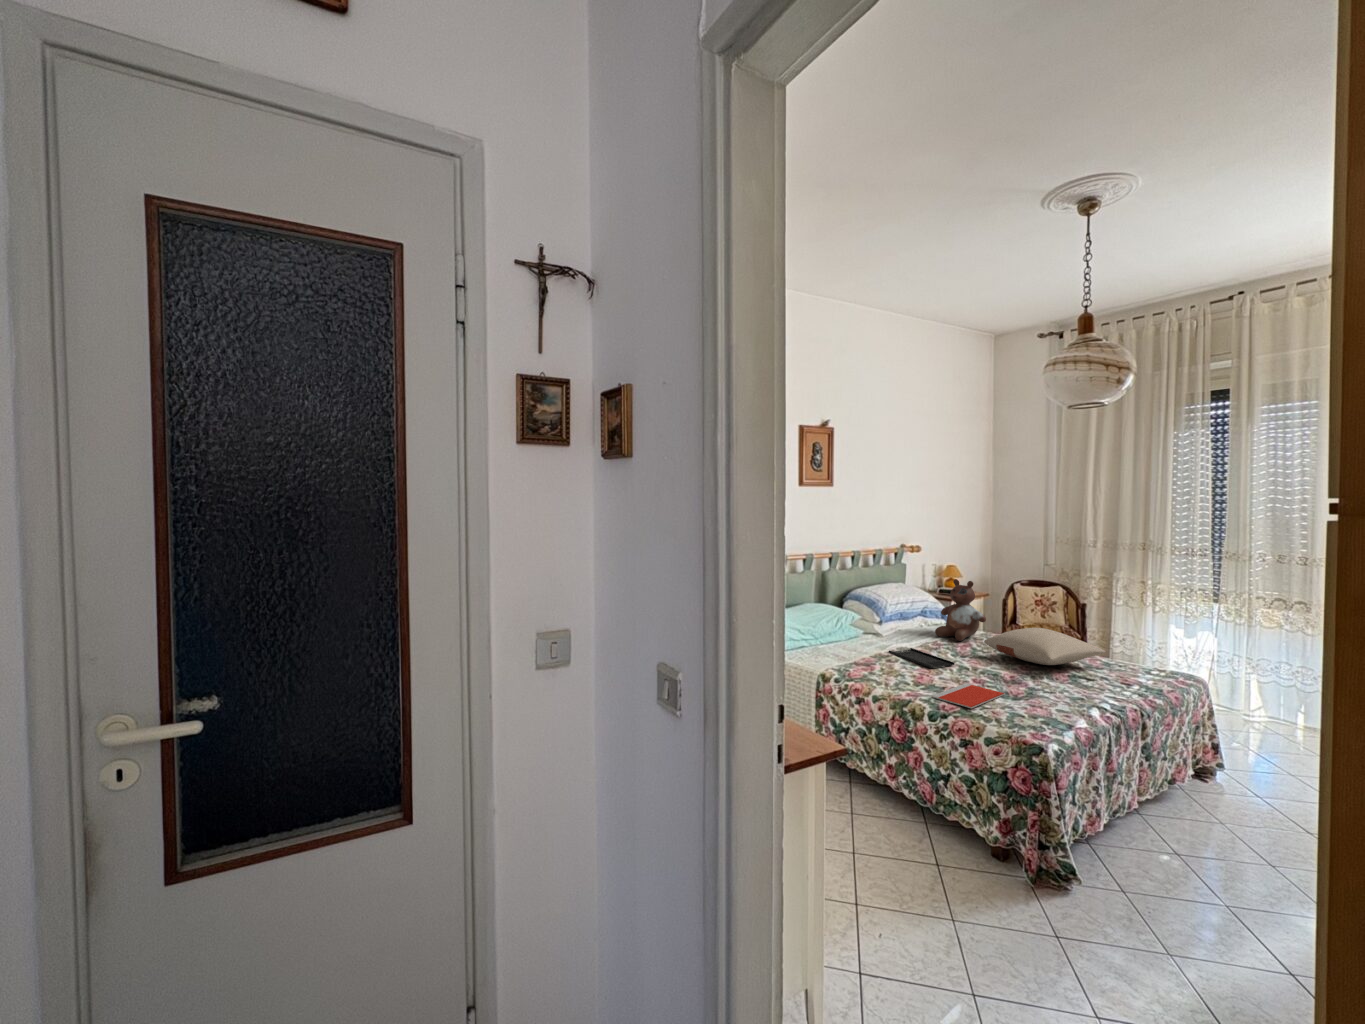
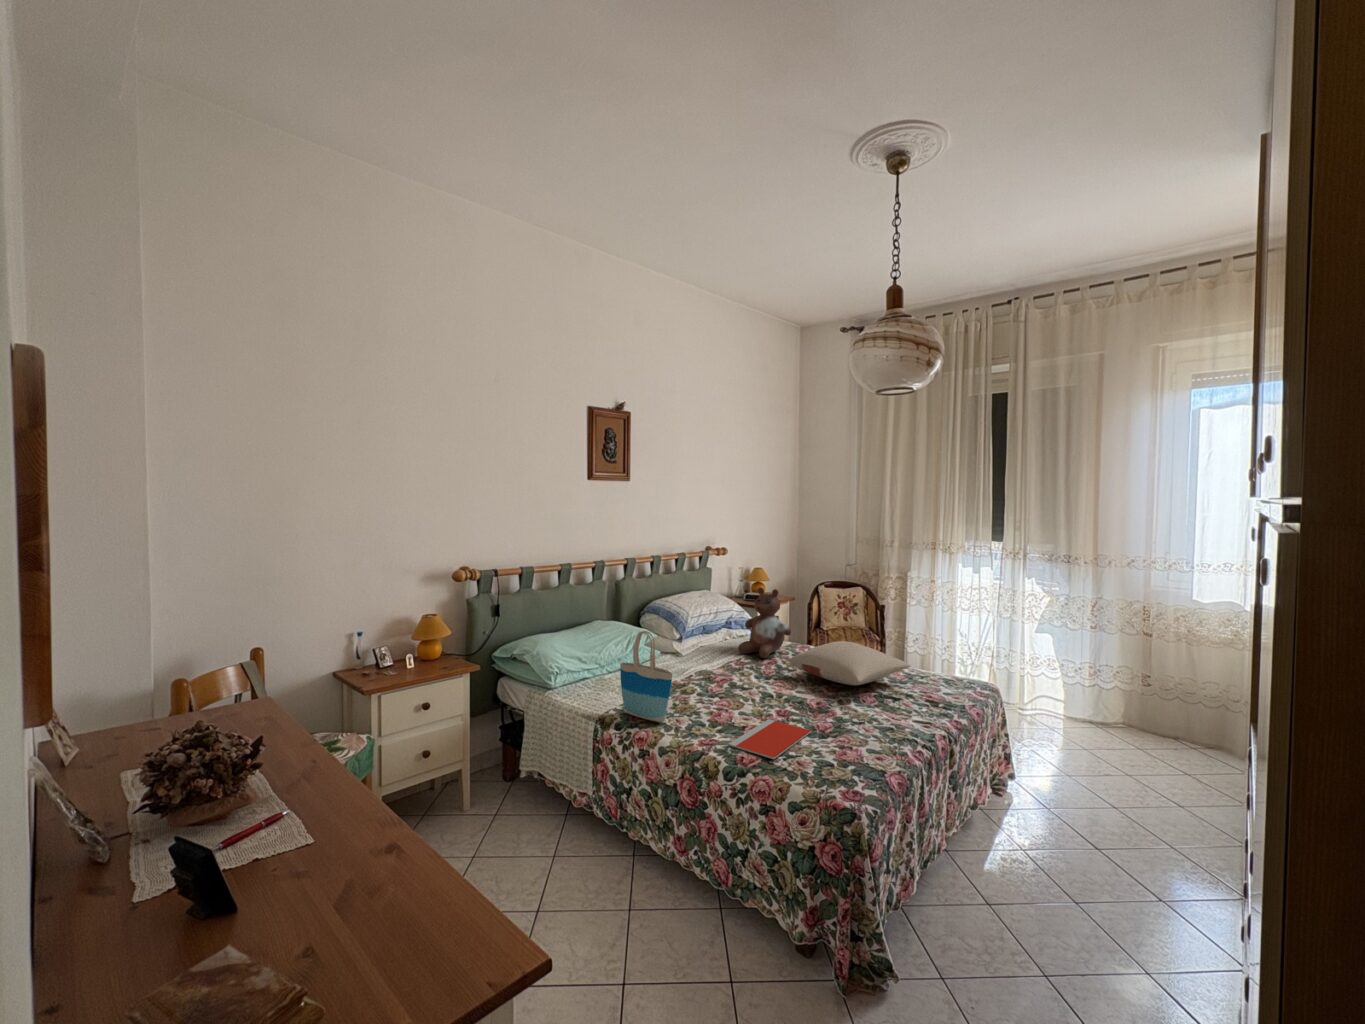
tote bag: none [838,606,883,678] -> present [620,631,673,722]
tray: present [889,648,955,668] -> none [685,672,757,700]

